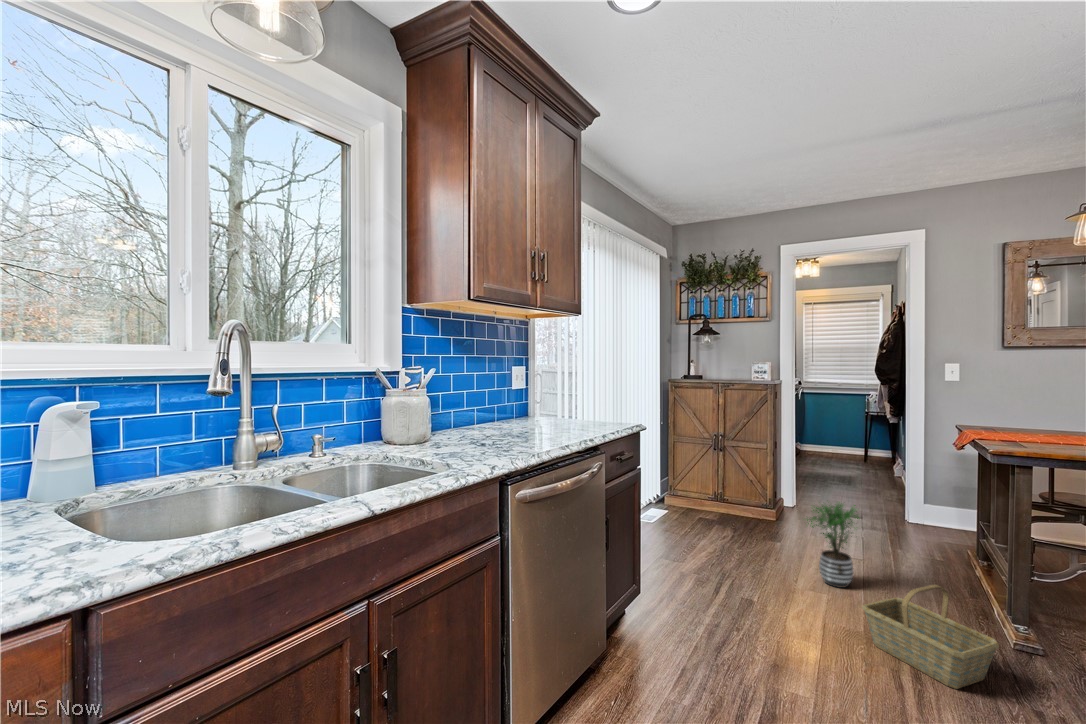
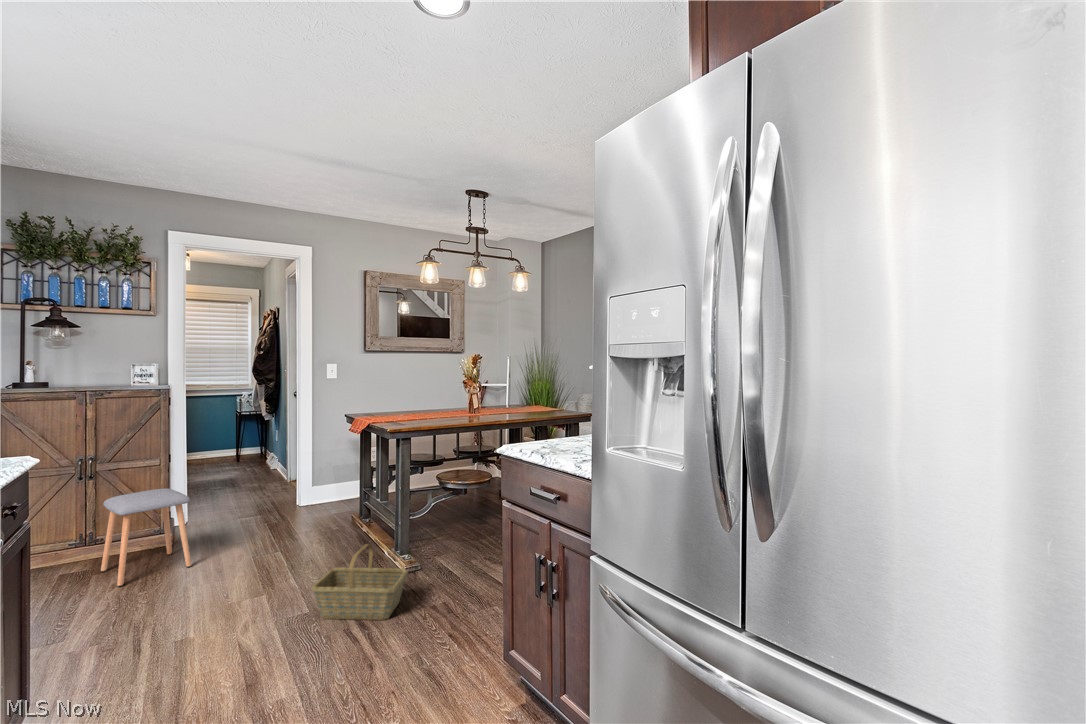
stool: none [722,468,781,544] -> present [101,488,191,587]
potted plant: present [807,502,860,588] -> none [233,498,293,586]

